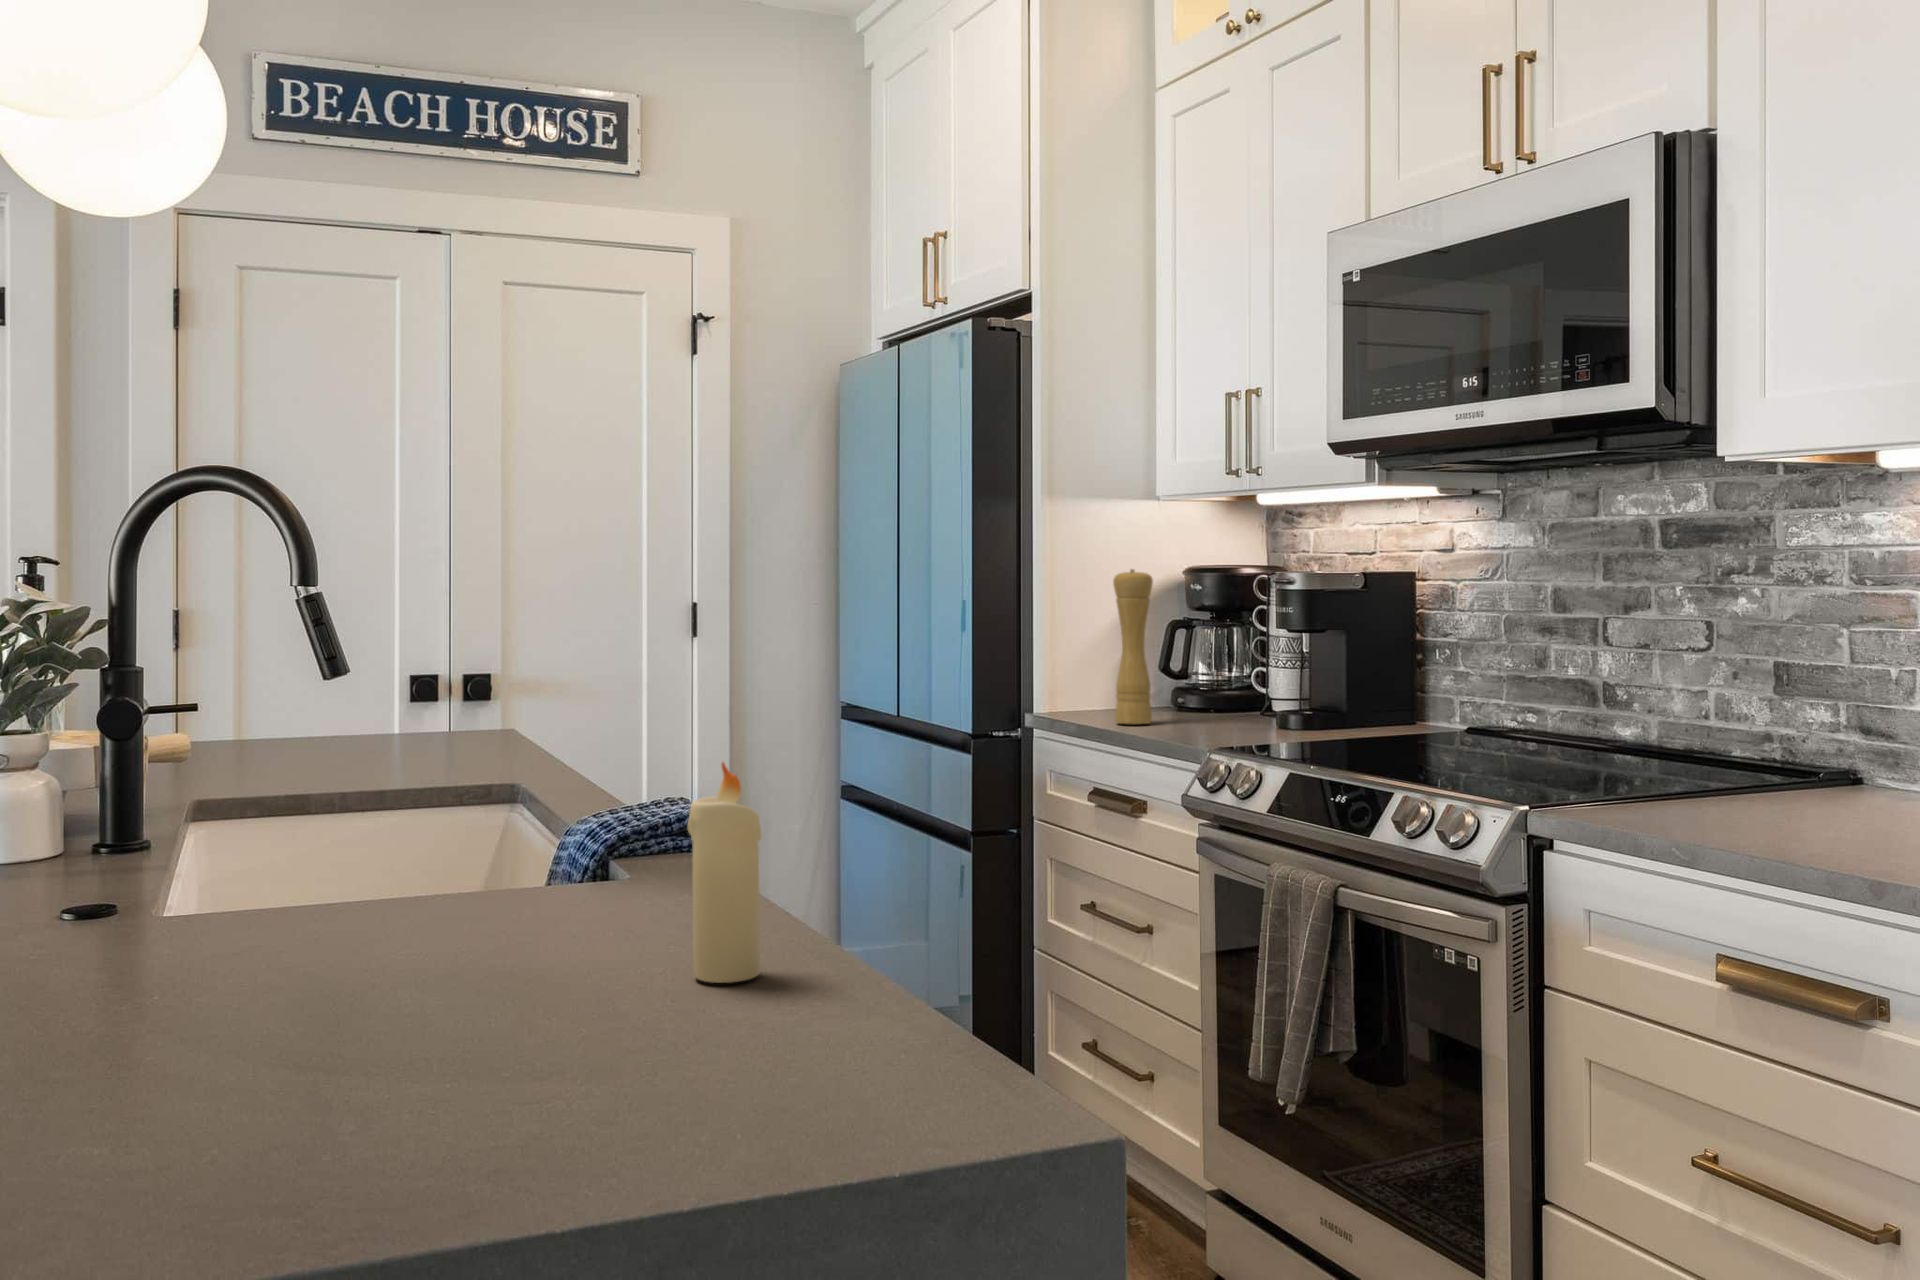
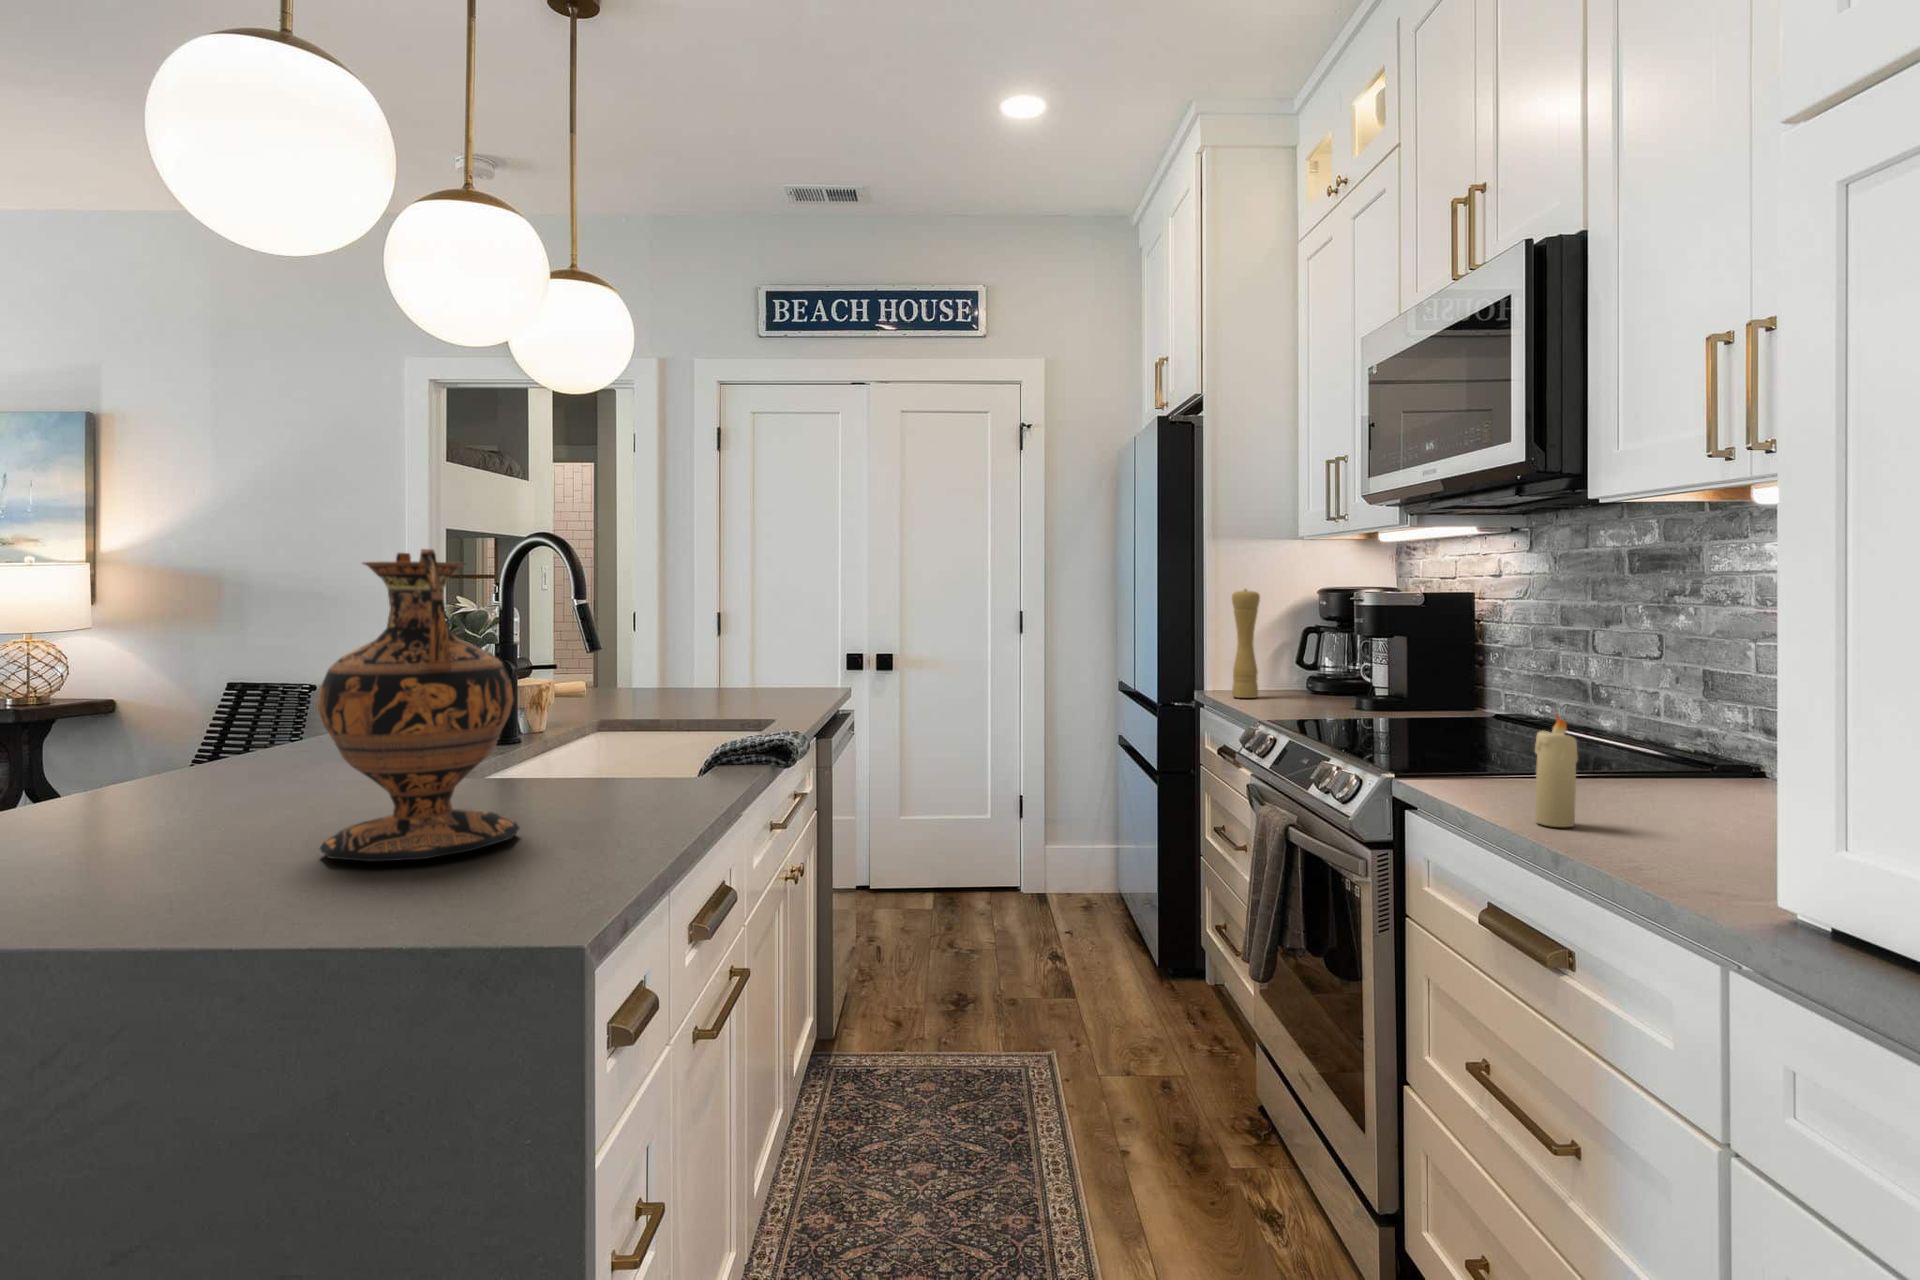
vase: none [195,451,571,1077] -> present [318,549,519,862]
candle: present [688,763,761,983] -> present [1535,714,1578,827]

